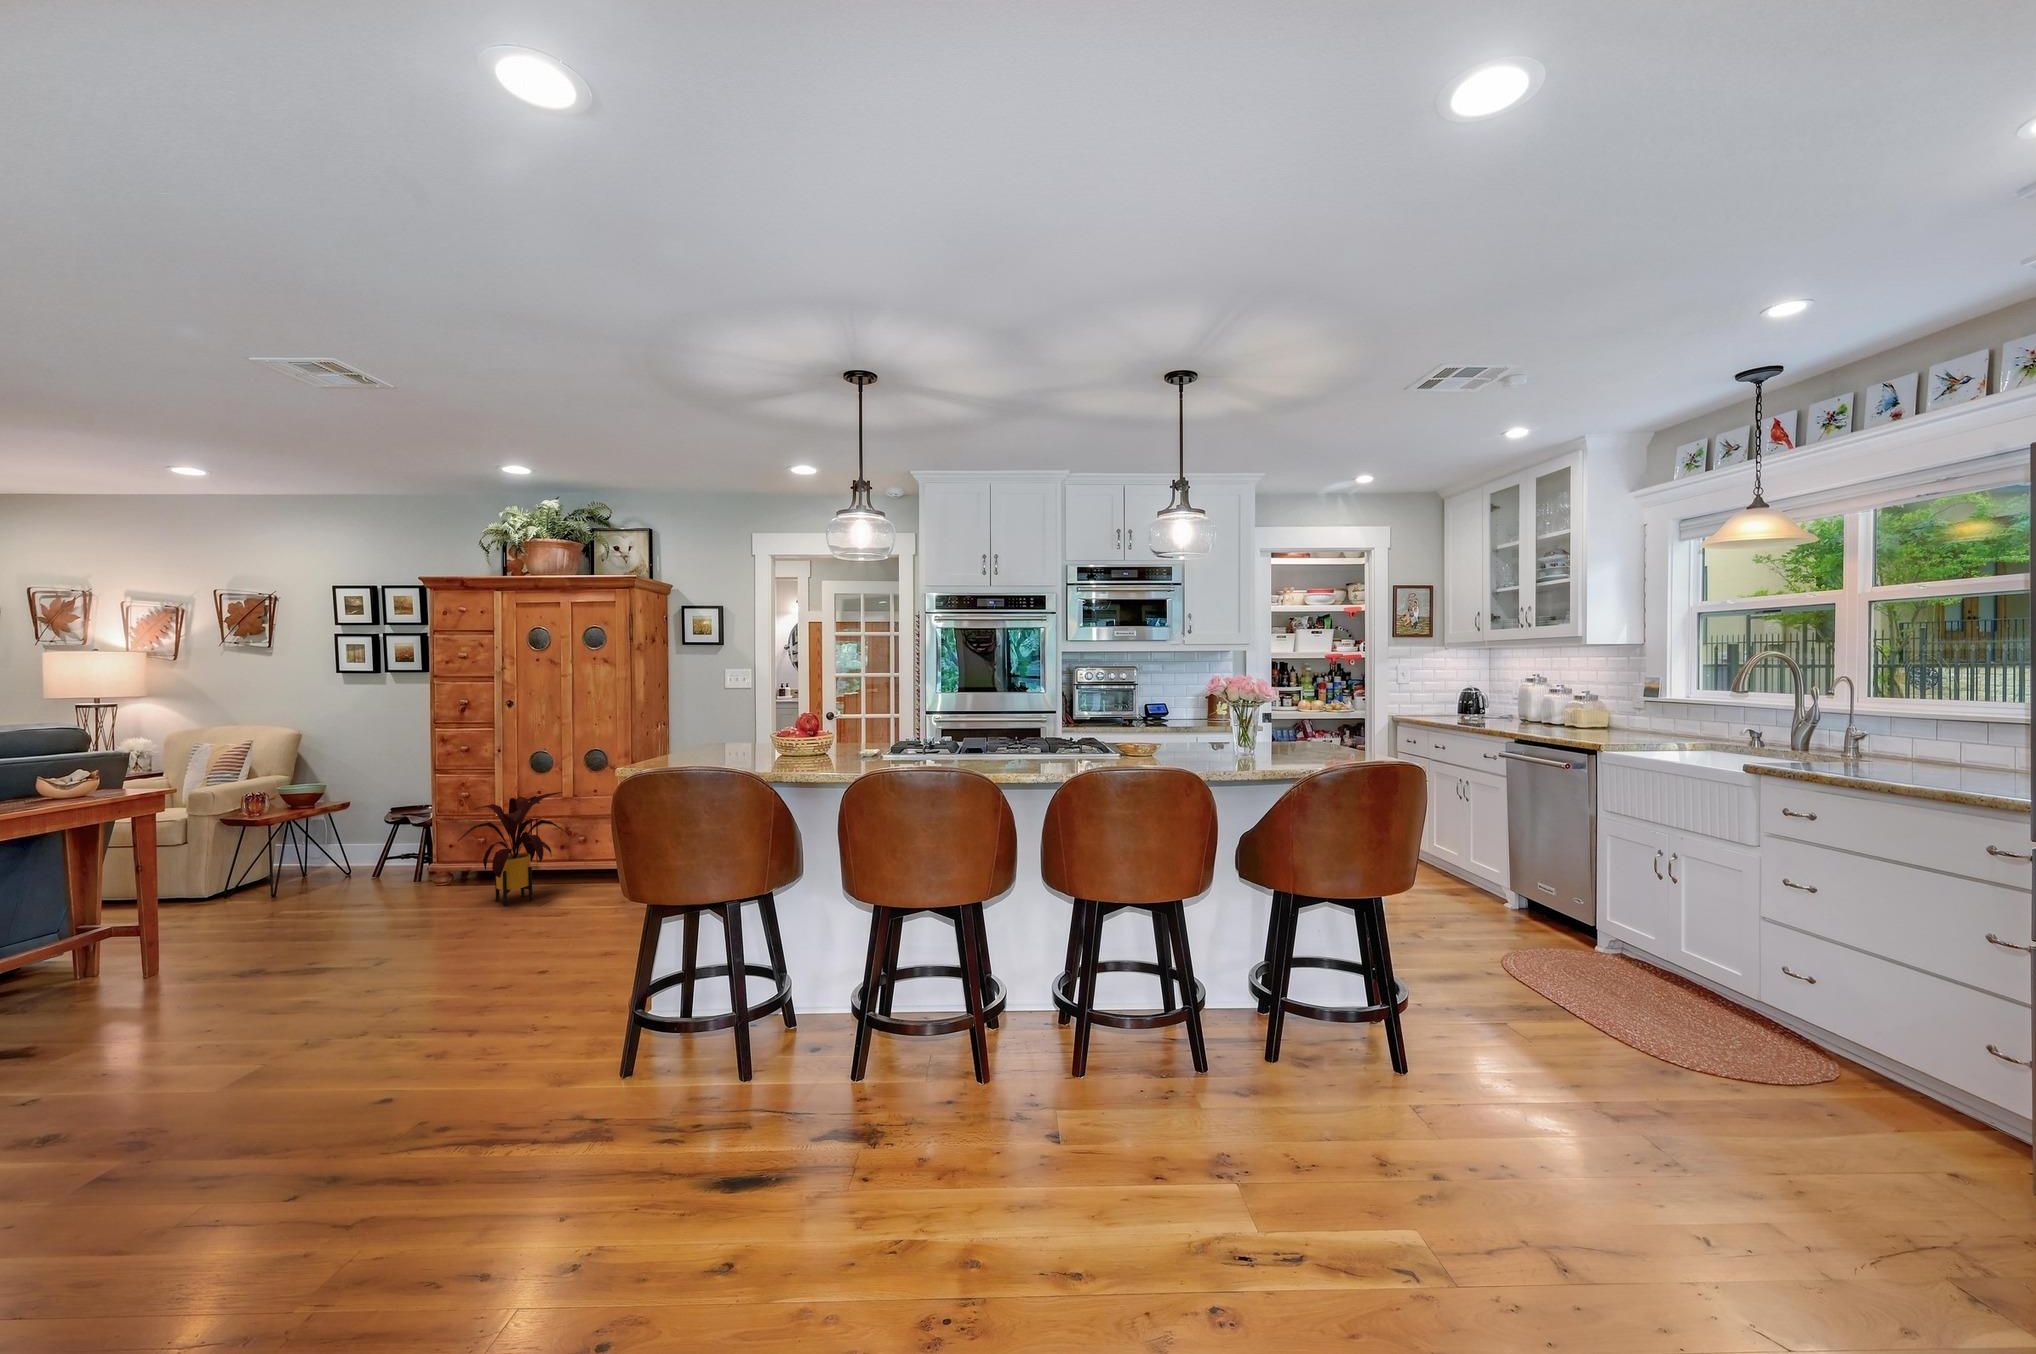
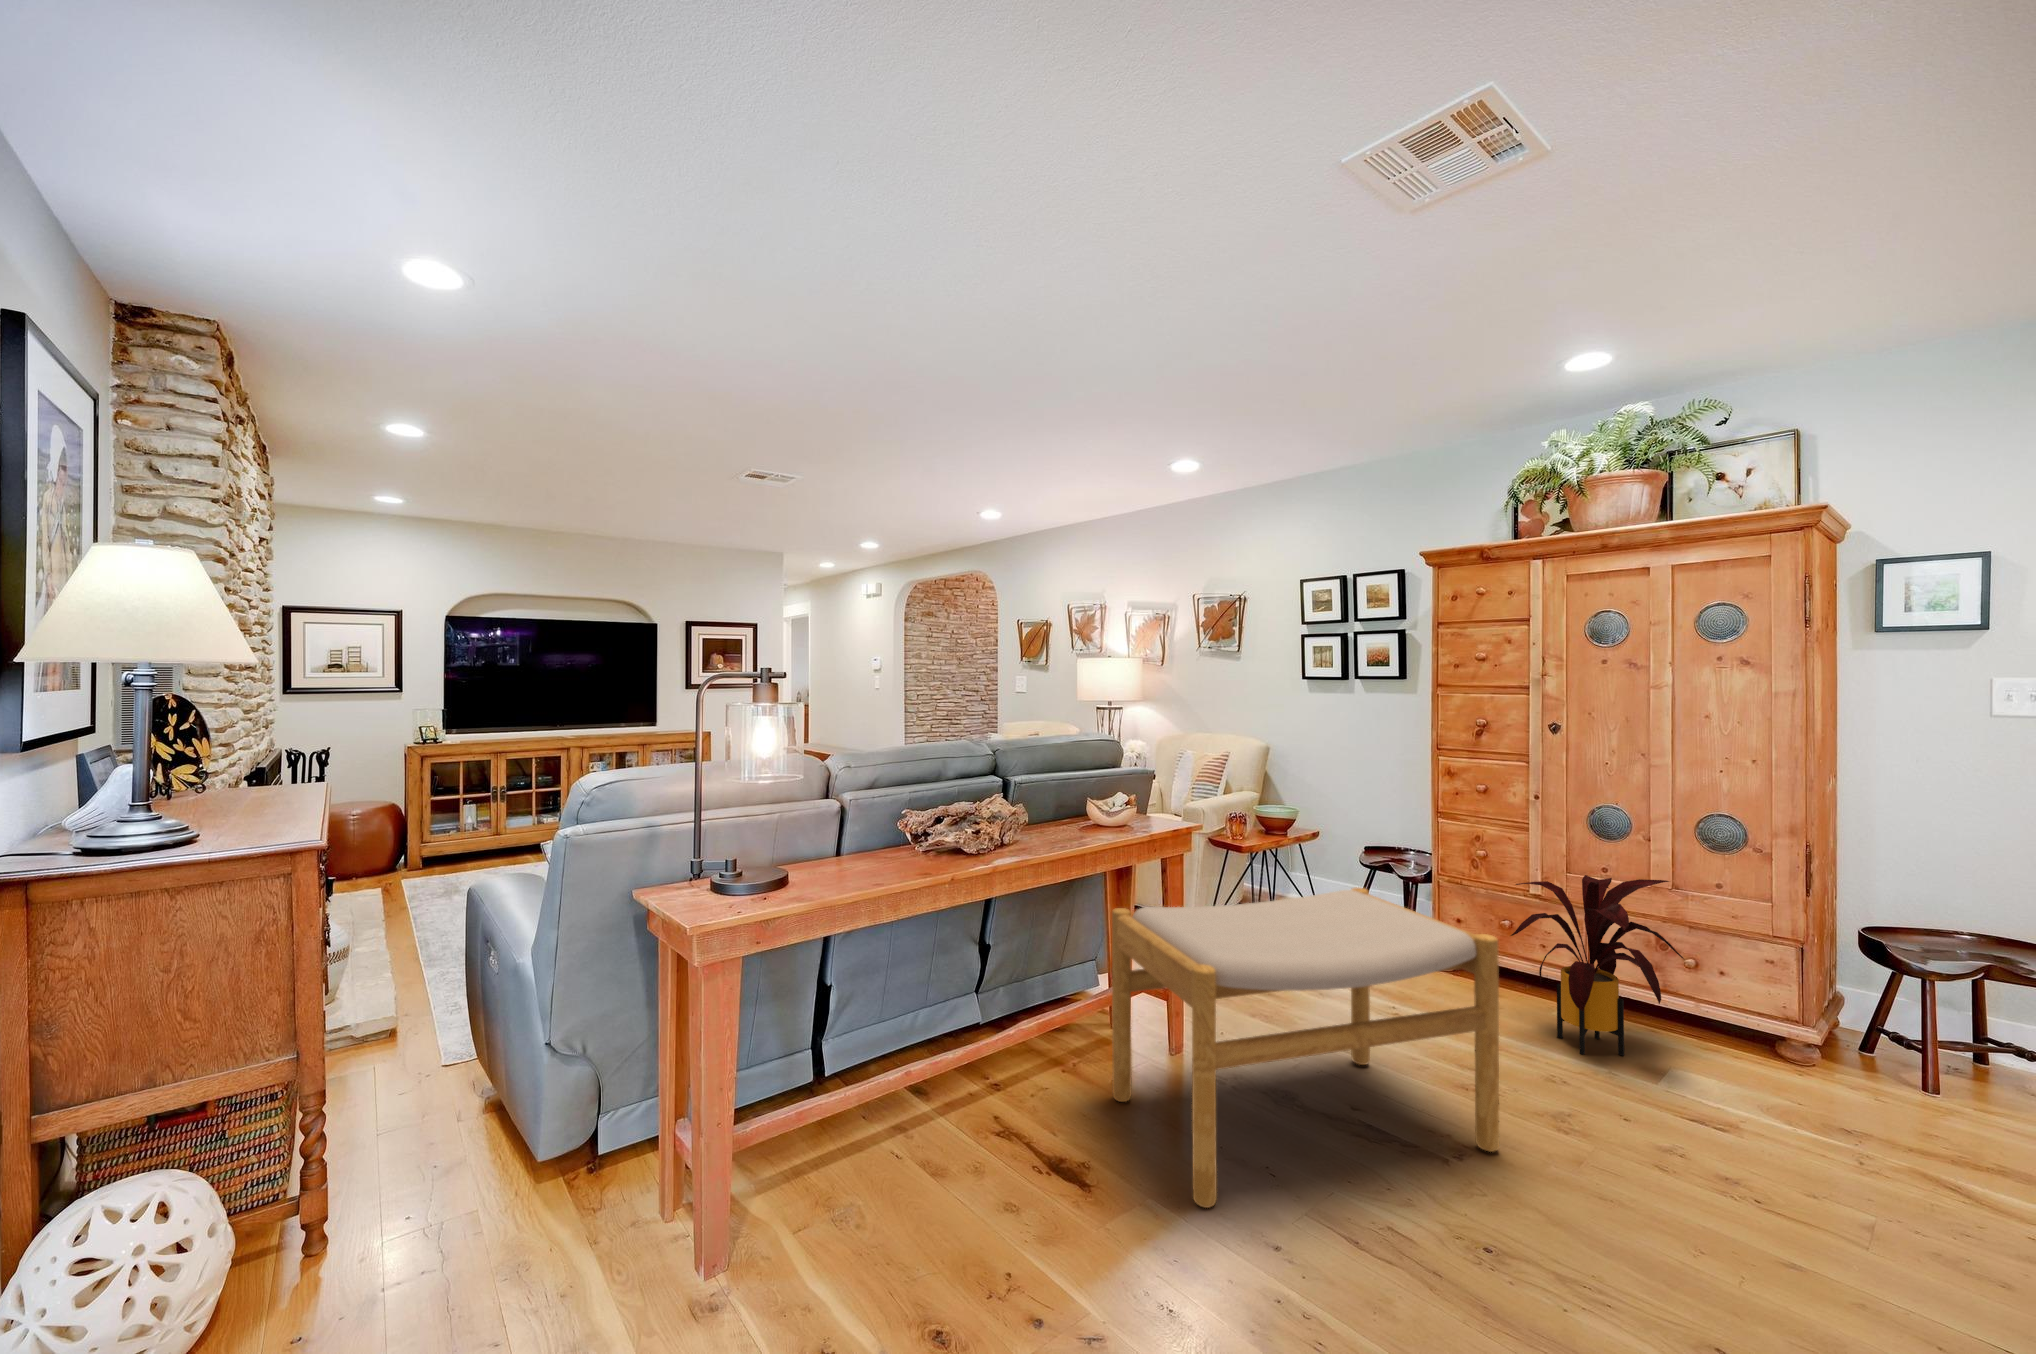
footstool: none [49,824,404,1048] -> present [1112,888,1499,1208]

